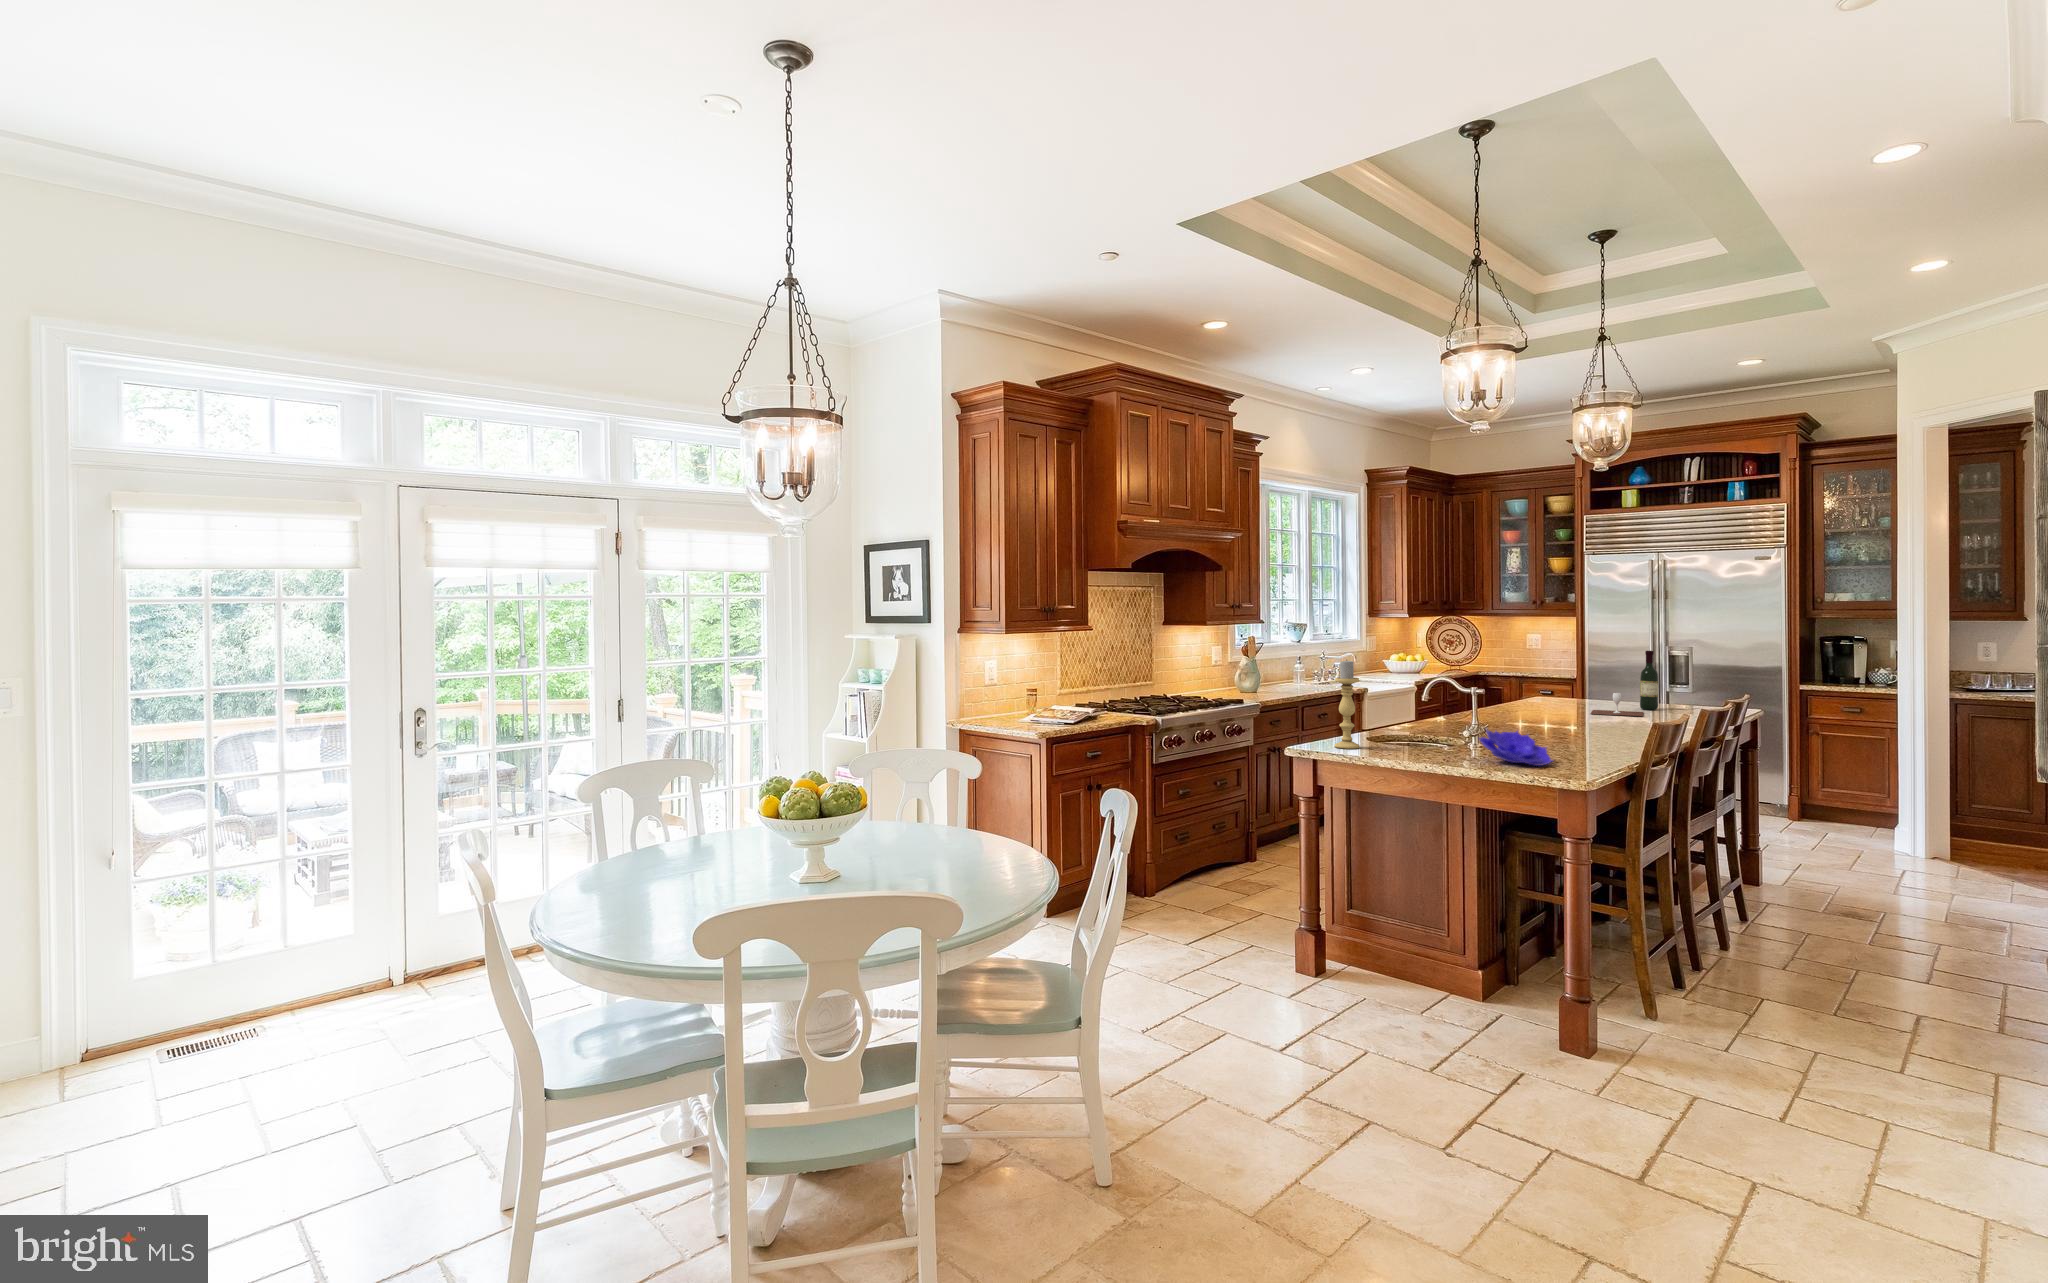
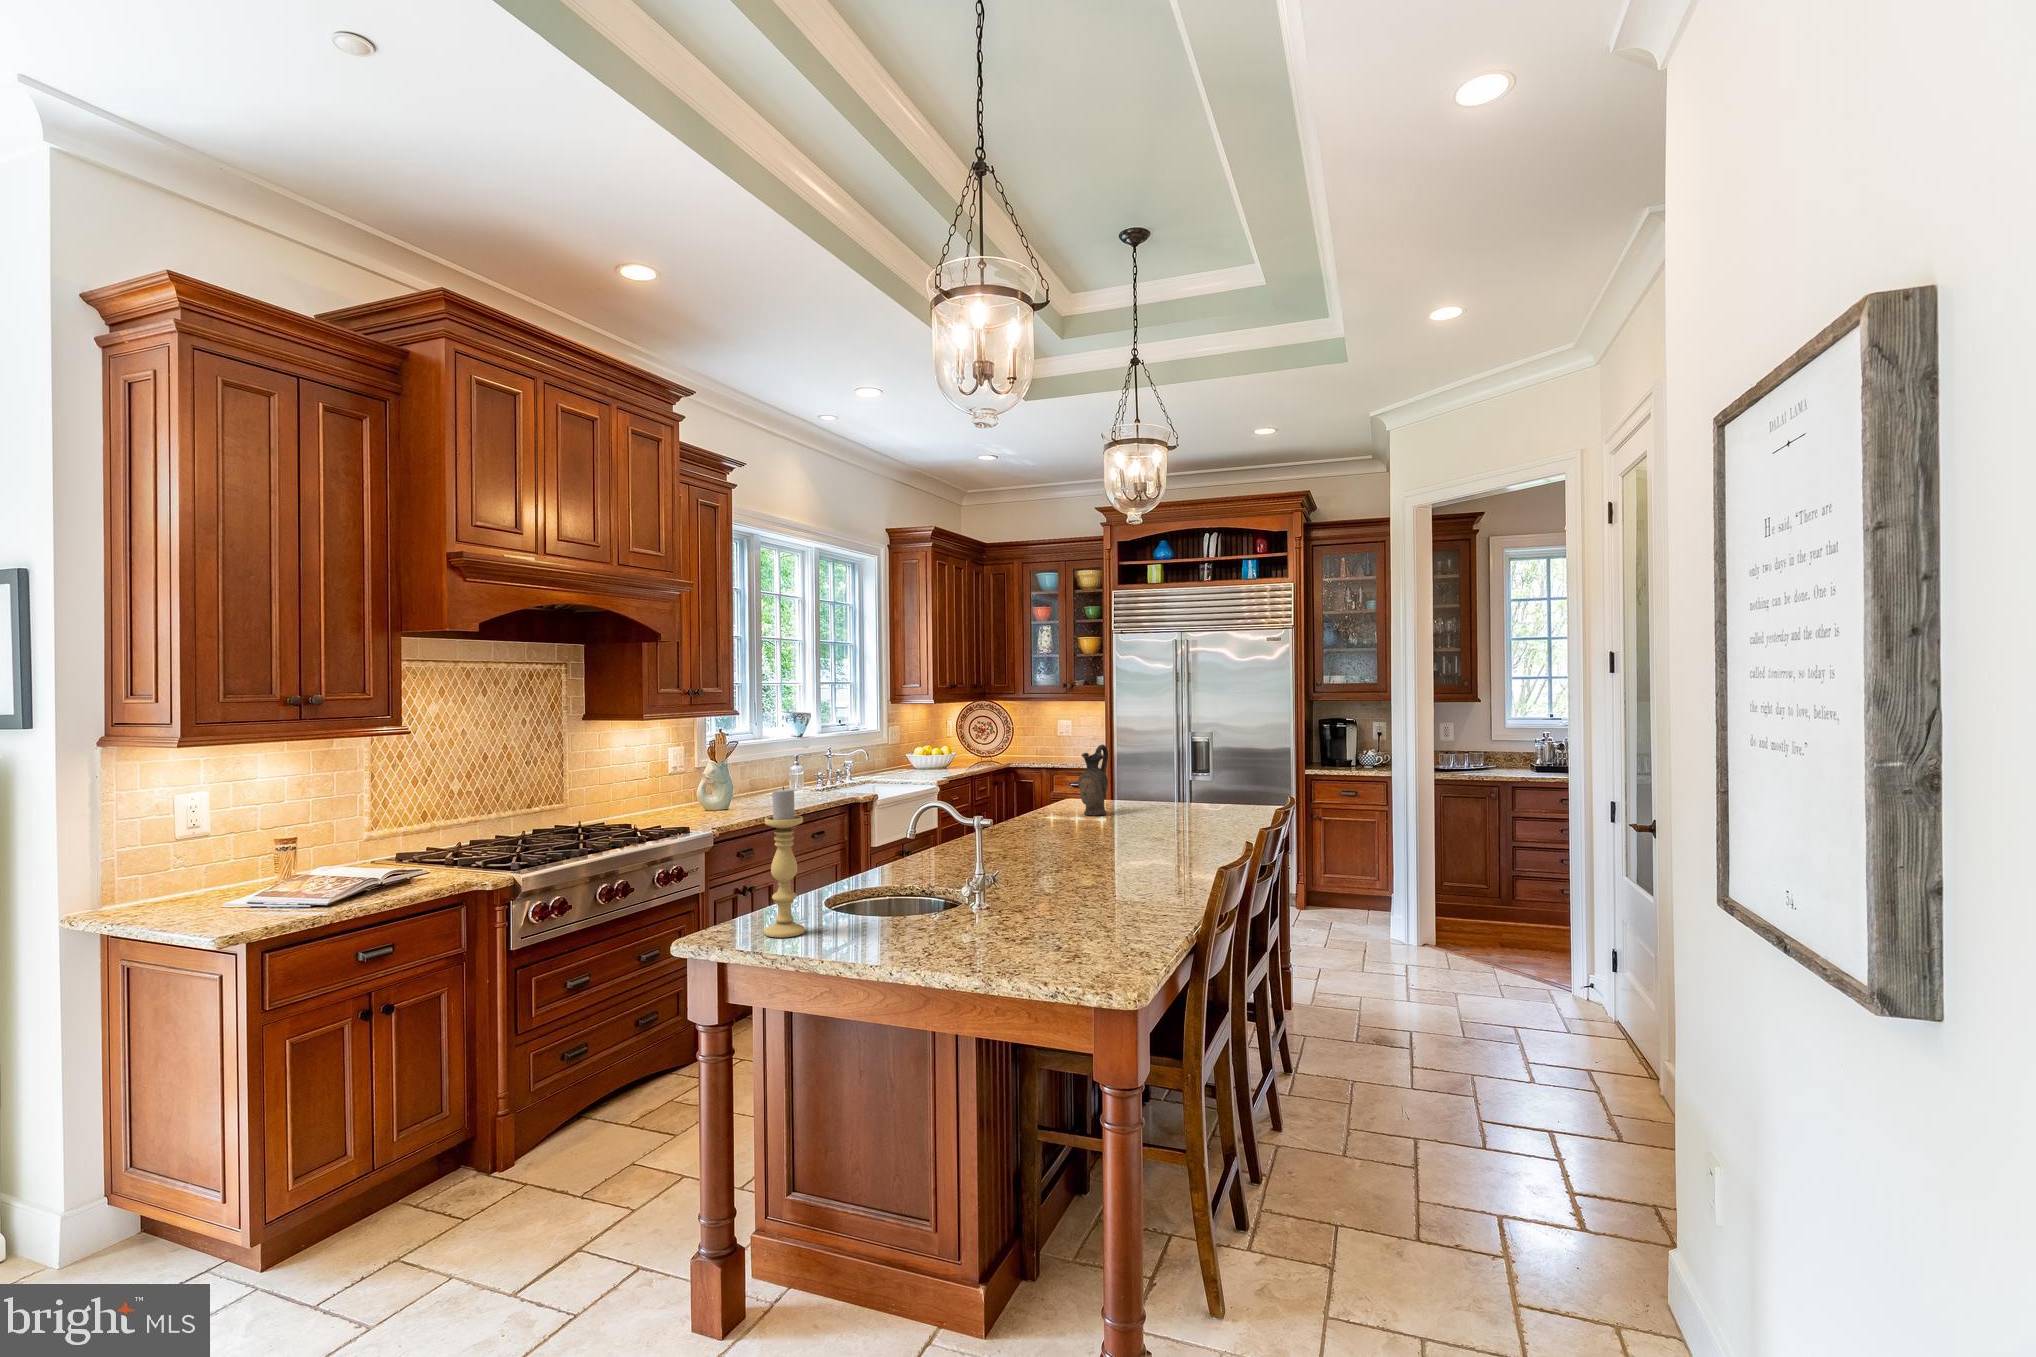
ceramic pitcher: none [1548,648,1576,705] -> present [1078,745,1108,815]
wine bottle: present [1640,651,1658,710] -> none [1178,747,1196,819]
wine glass: present [1591,693,1643,716] -> none [1127,801,1184,831]
decorative bowl: present [1479,730,1552,766] -> none [979,891,1090,958]

